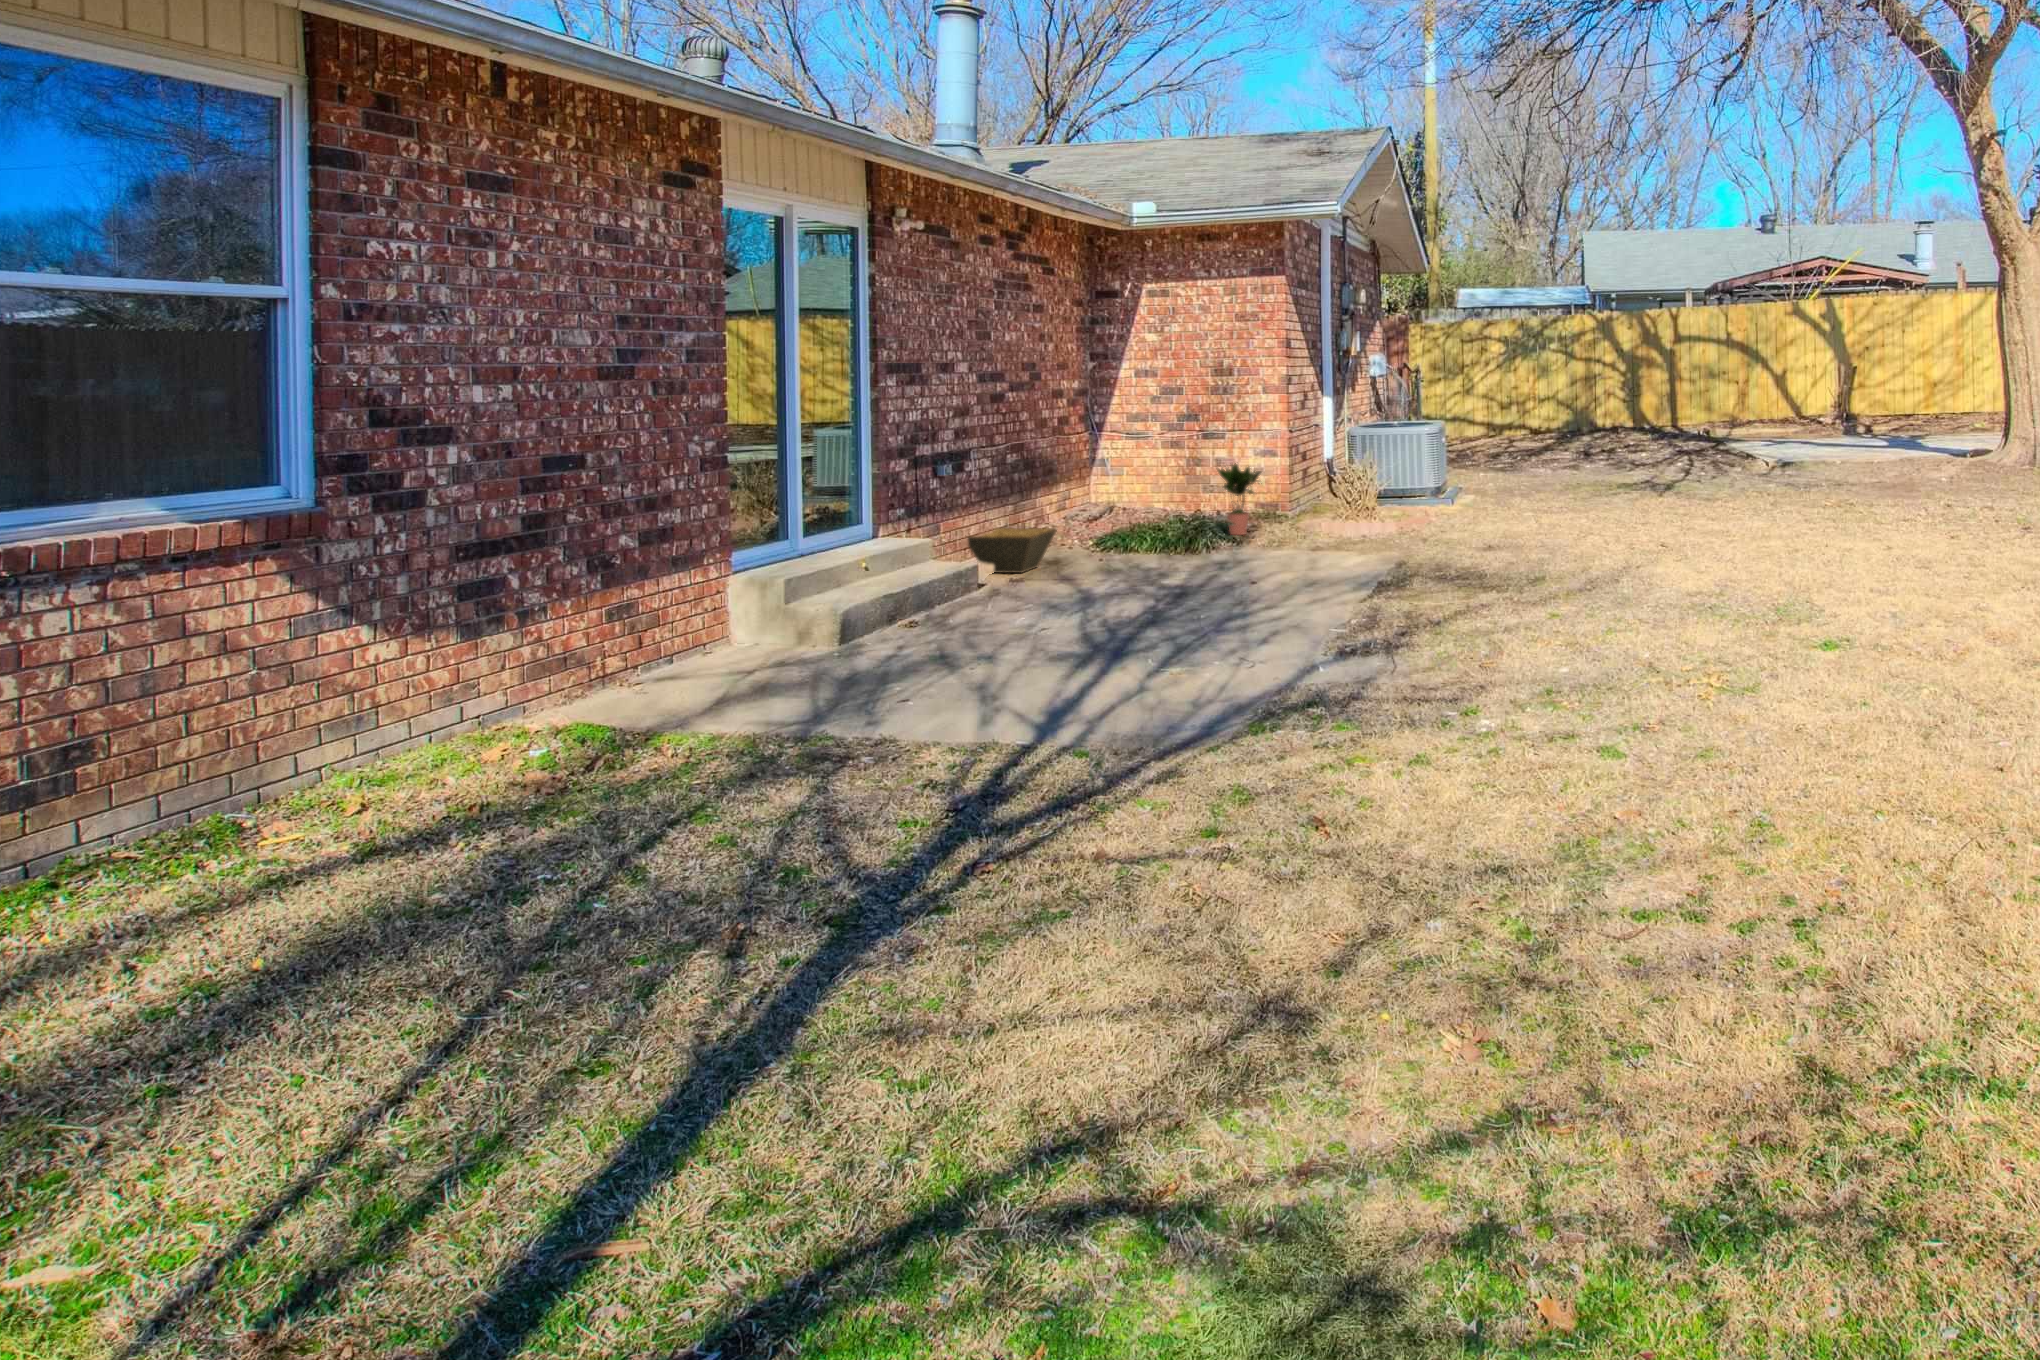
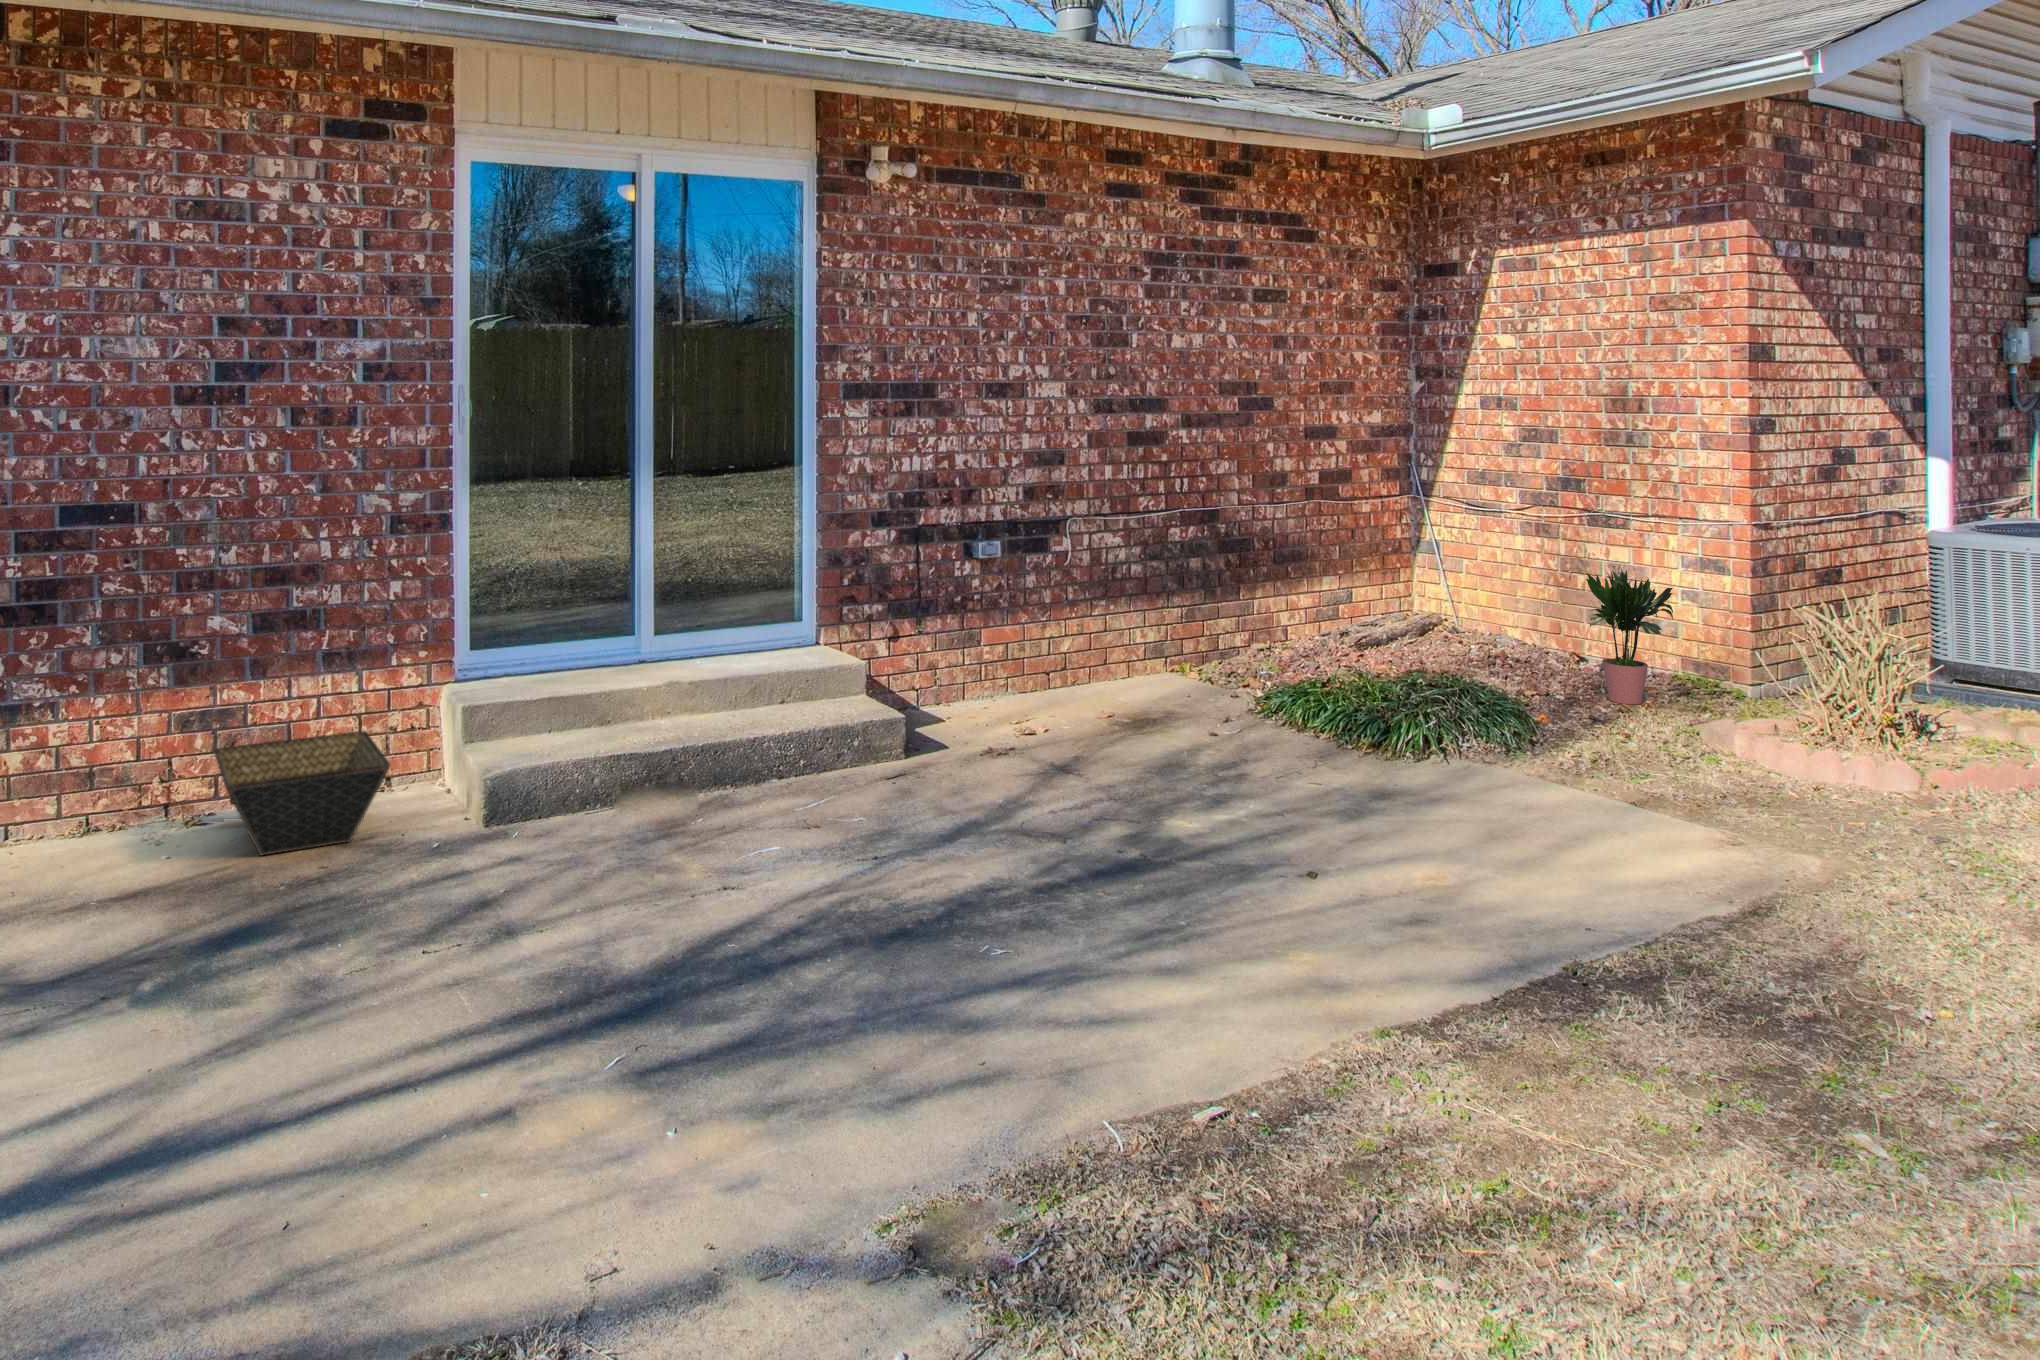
basket: present [967,528,1057,573] -> present [214,730,390,856]

